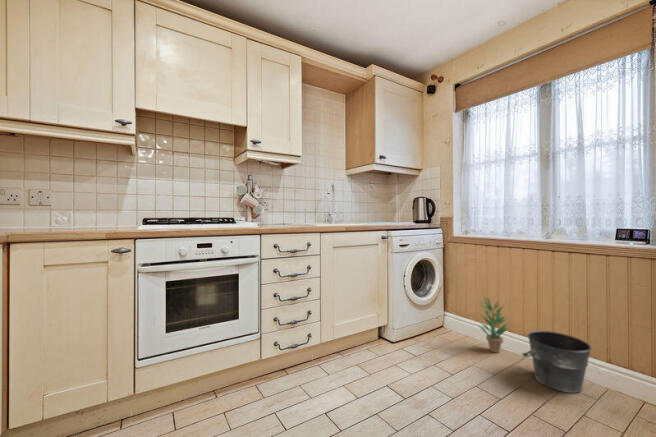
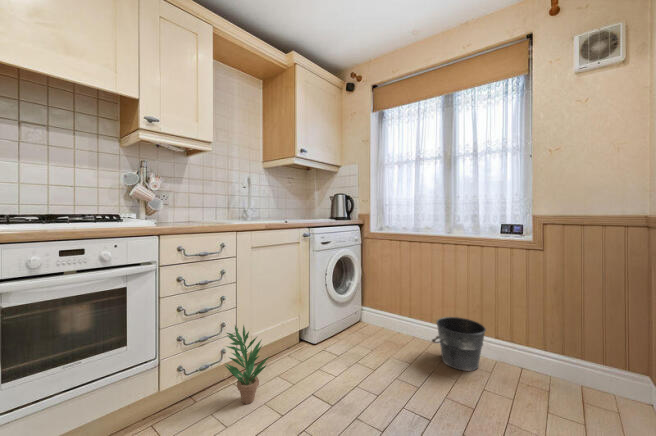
potted plant: present [480,297,508,353] -> present [225,326,269,404]

